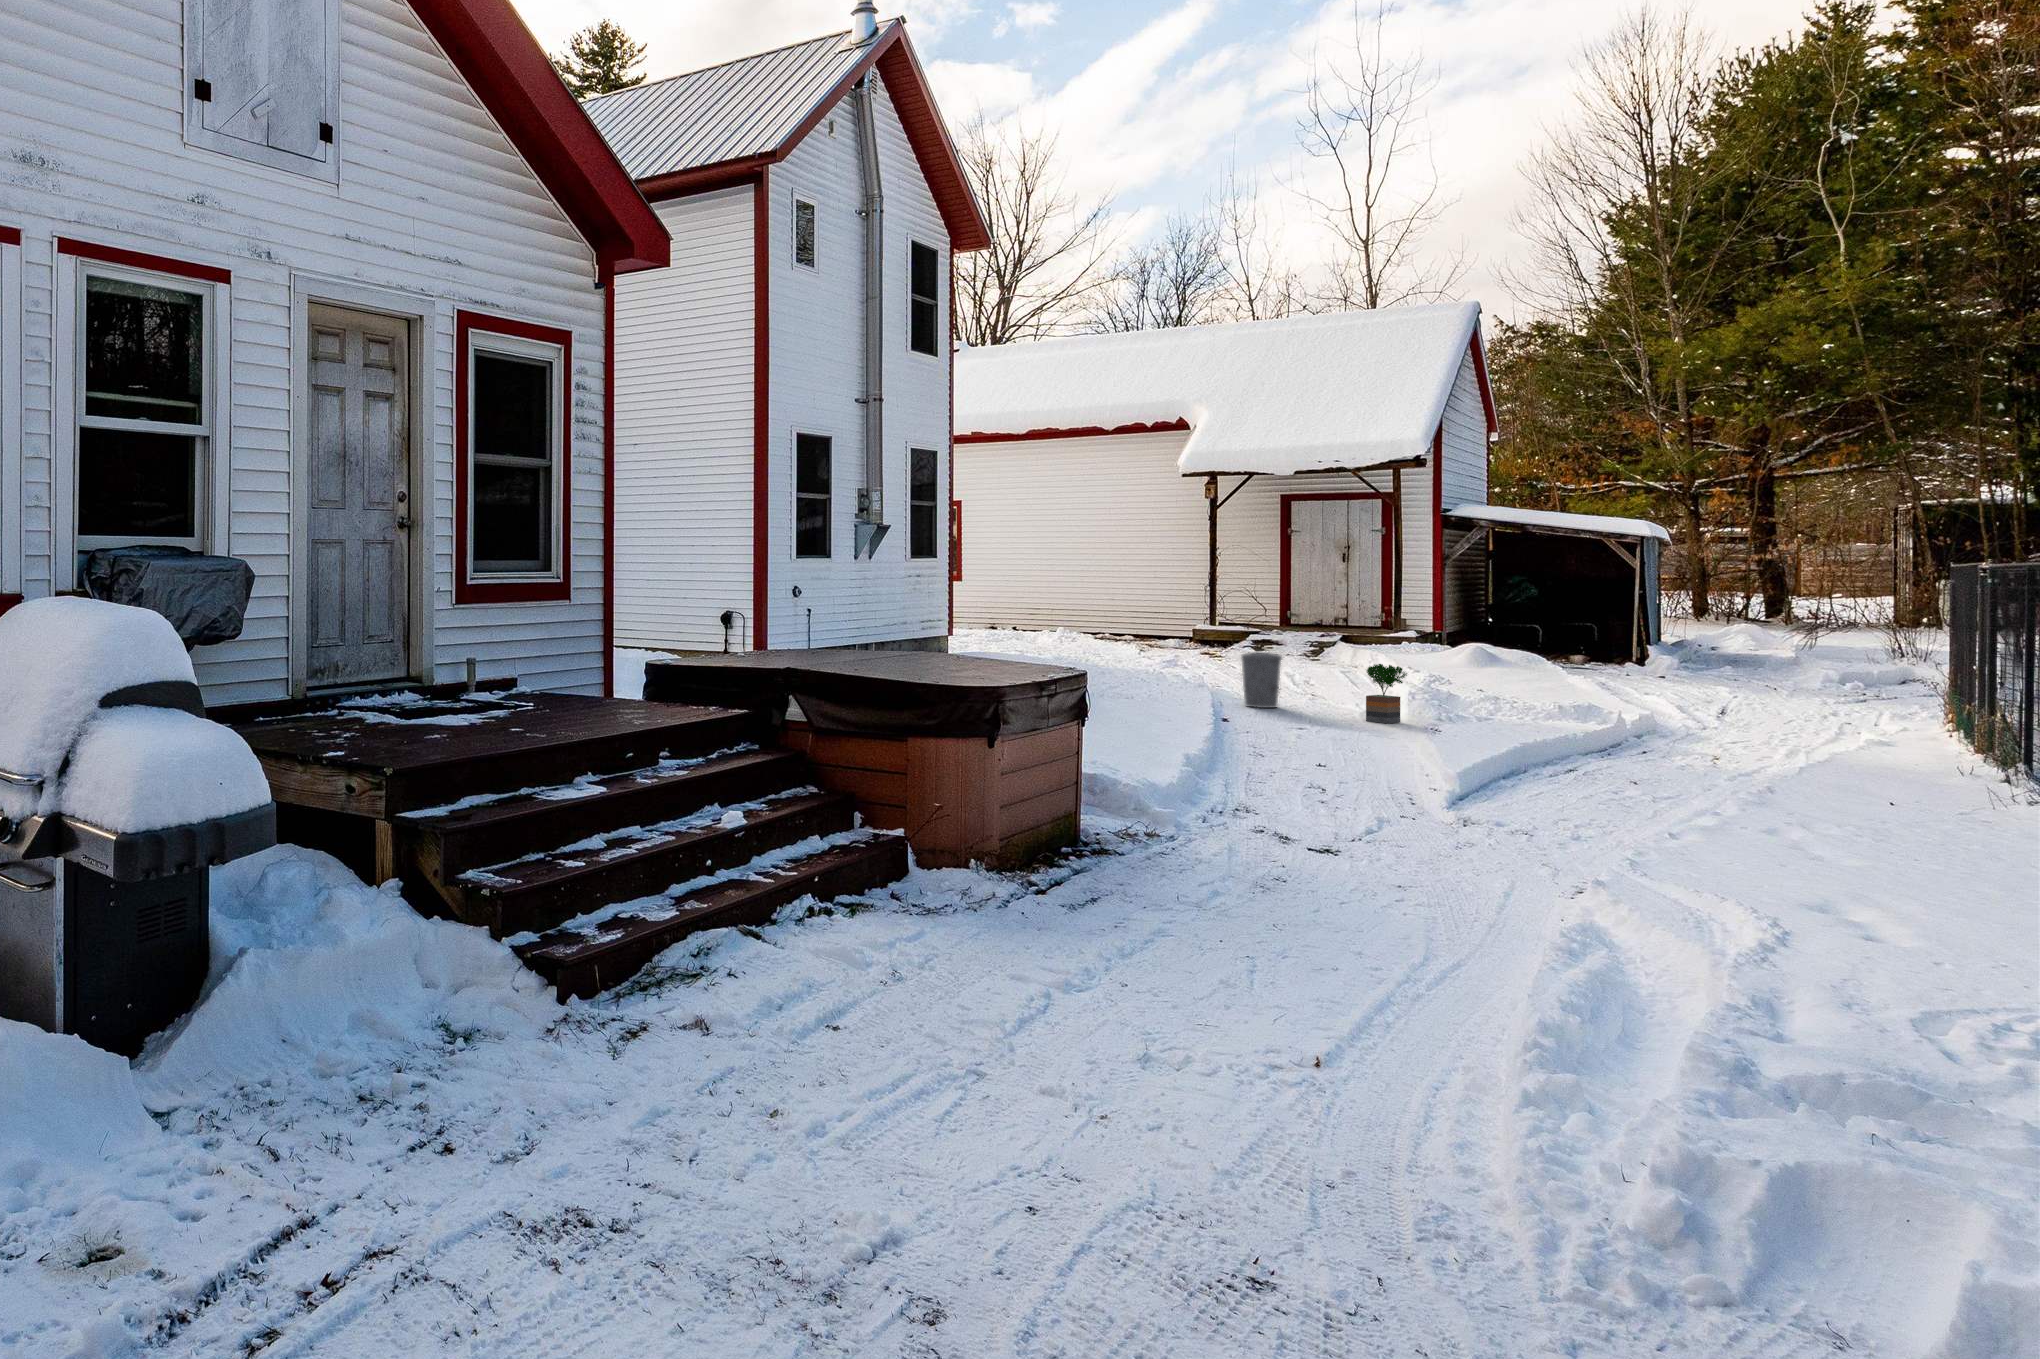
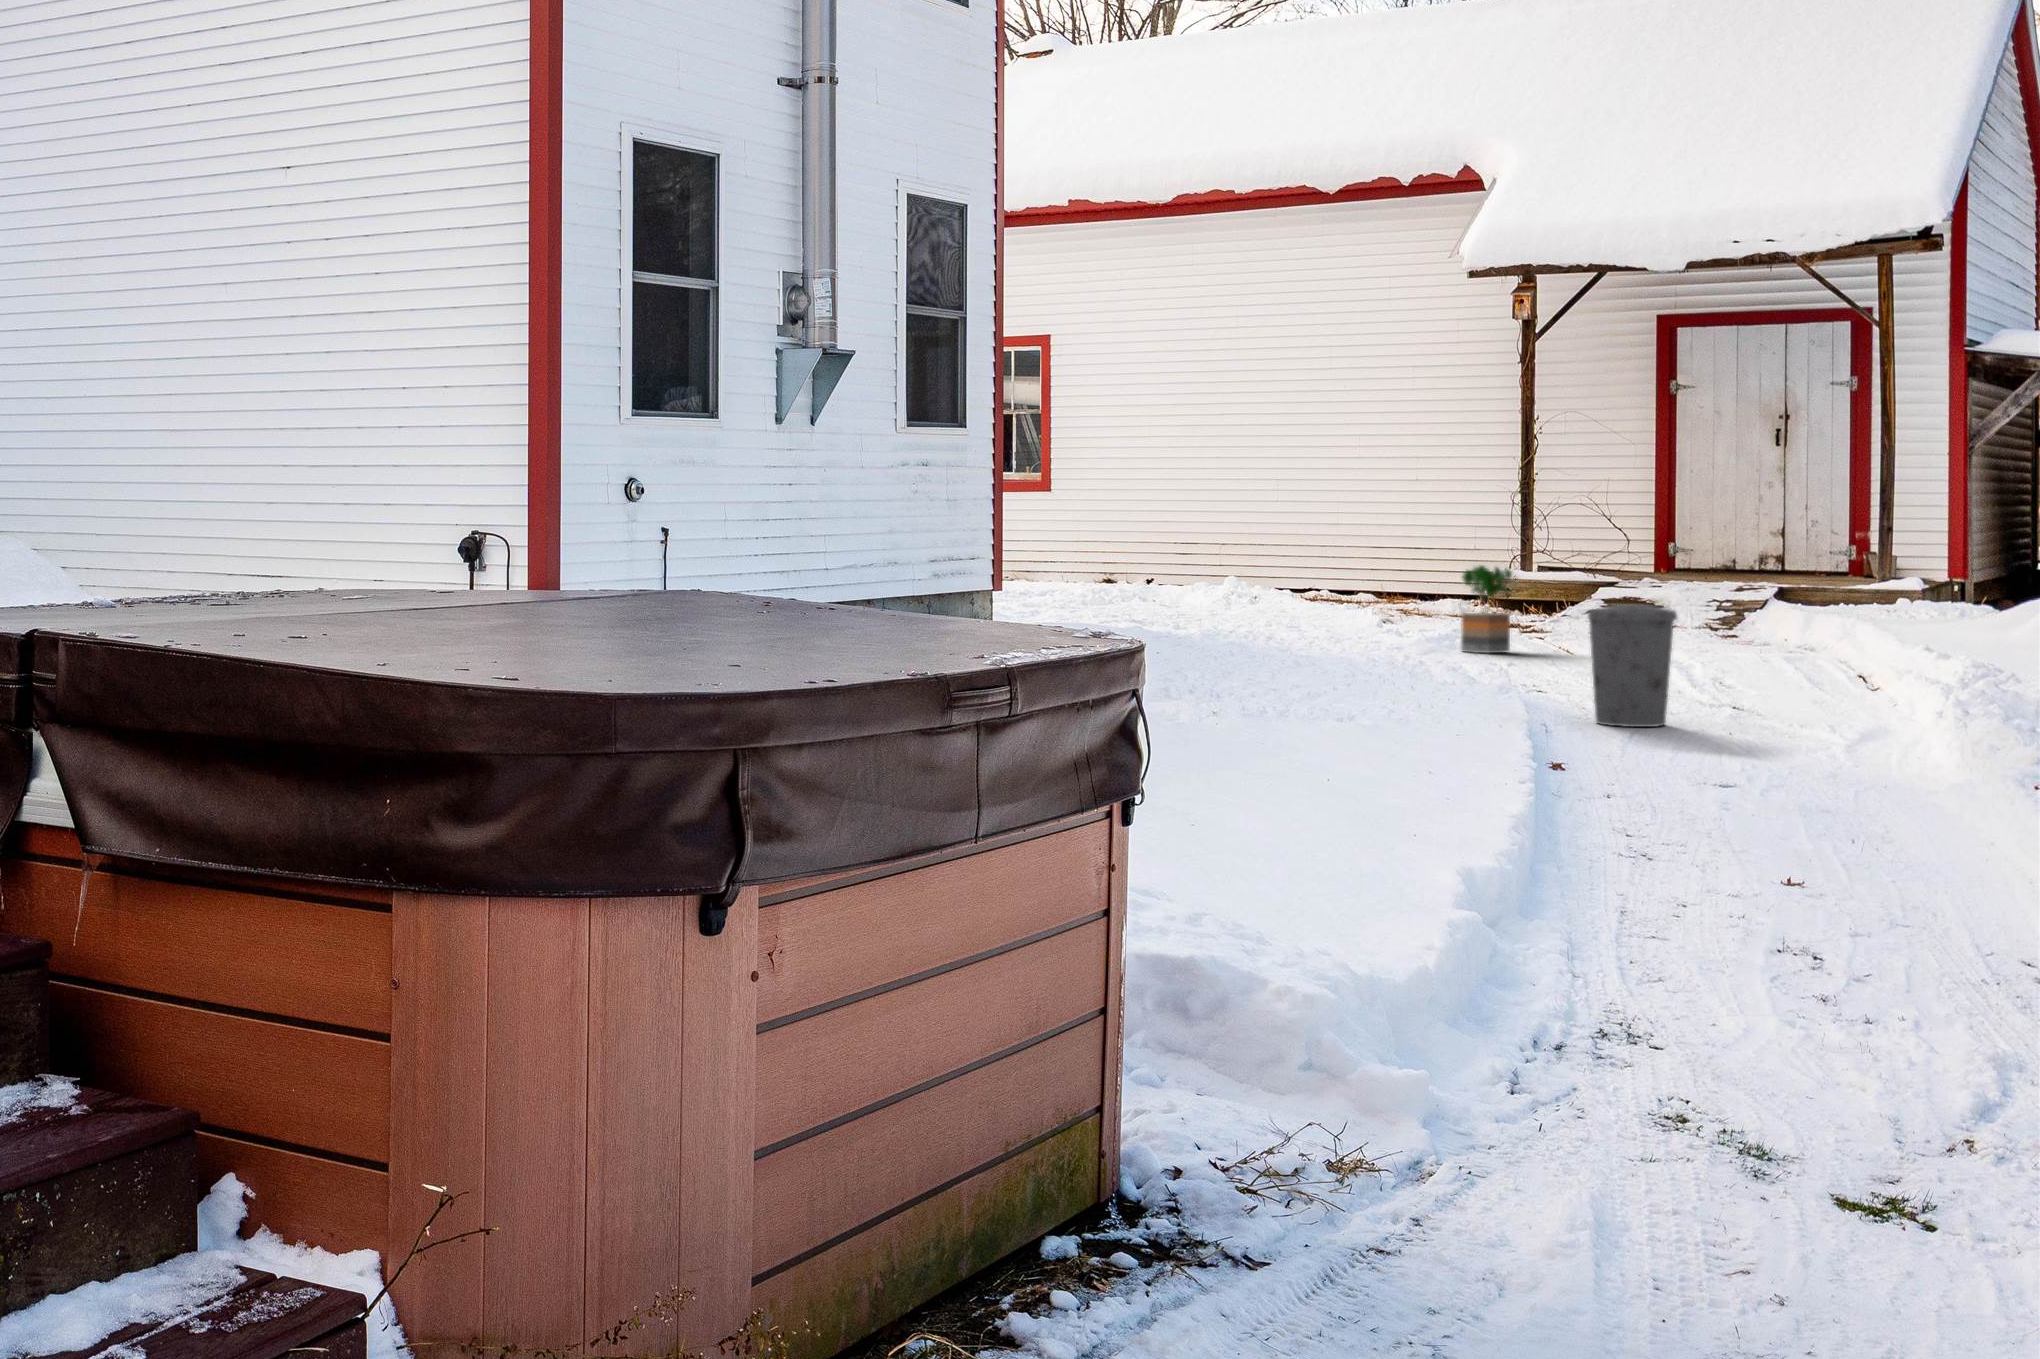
potted tree: present [1366,664,1407,723] -> present [1461,566,1518,653]

